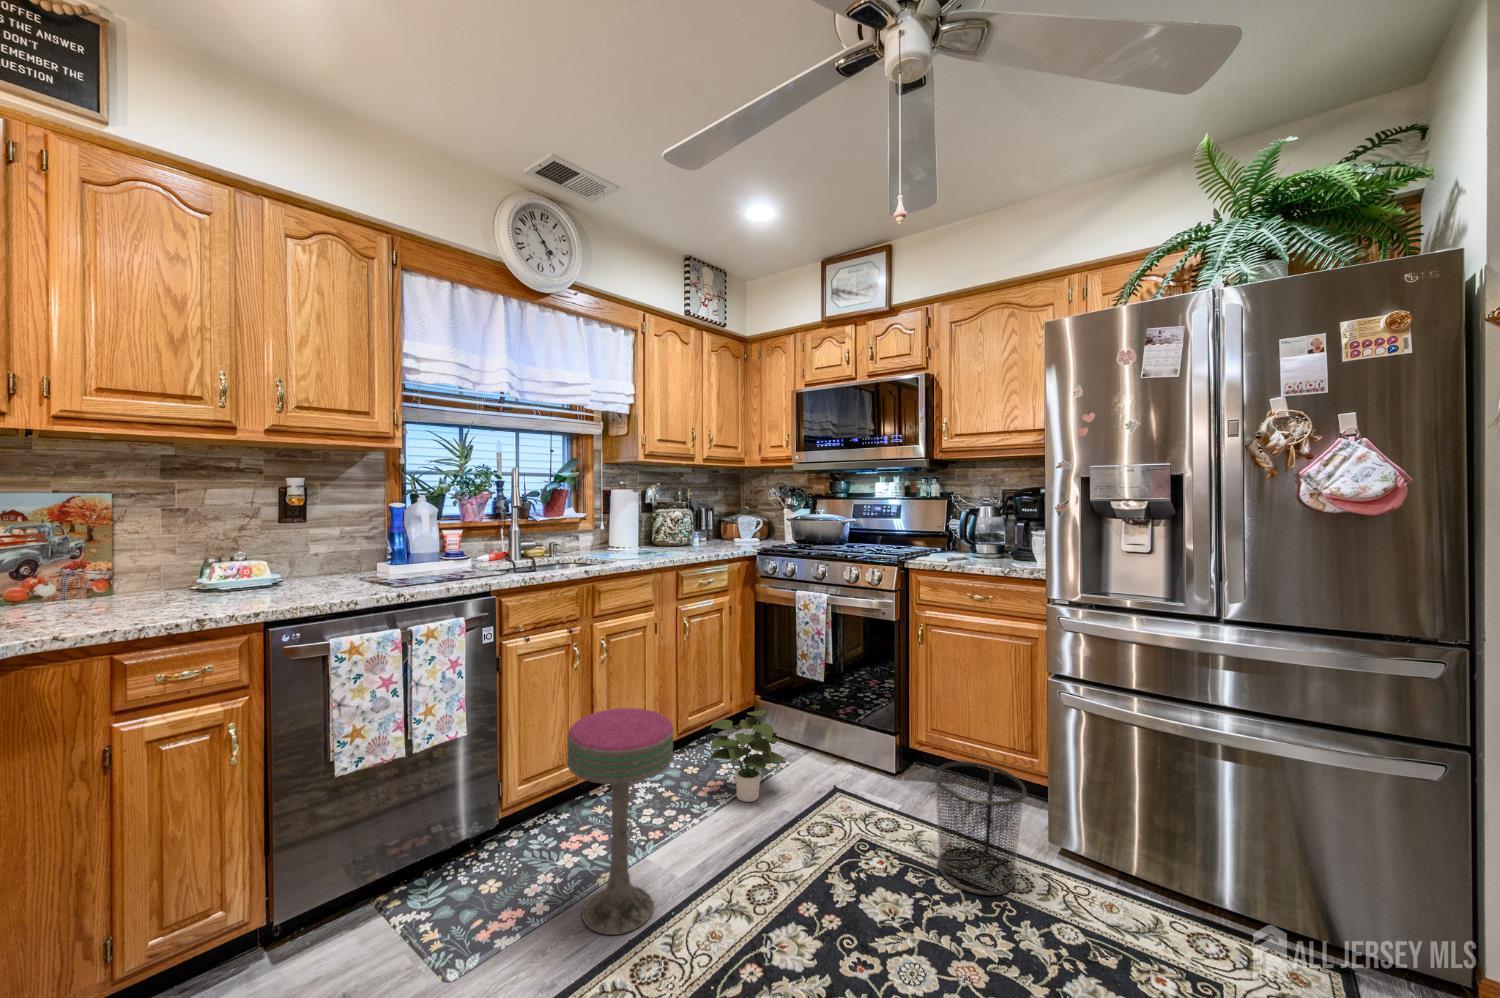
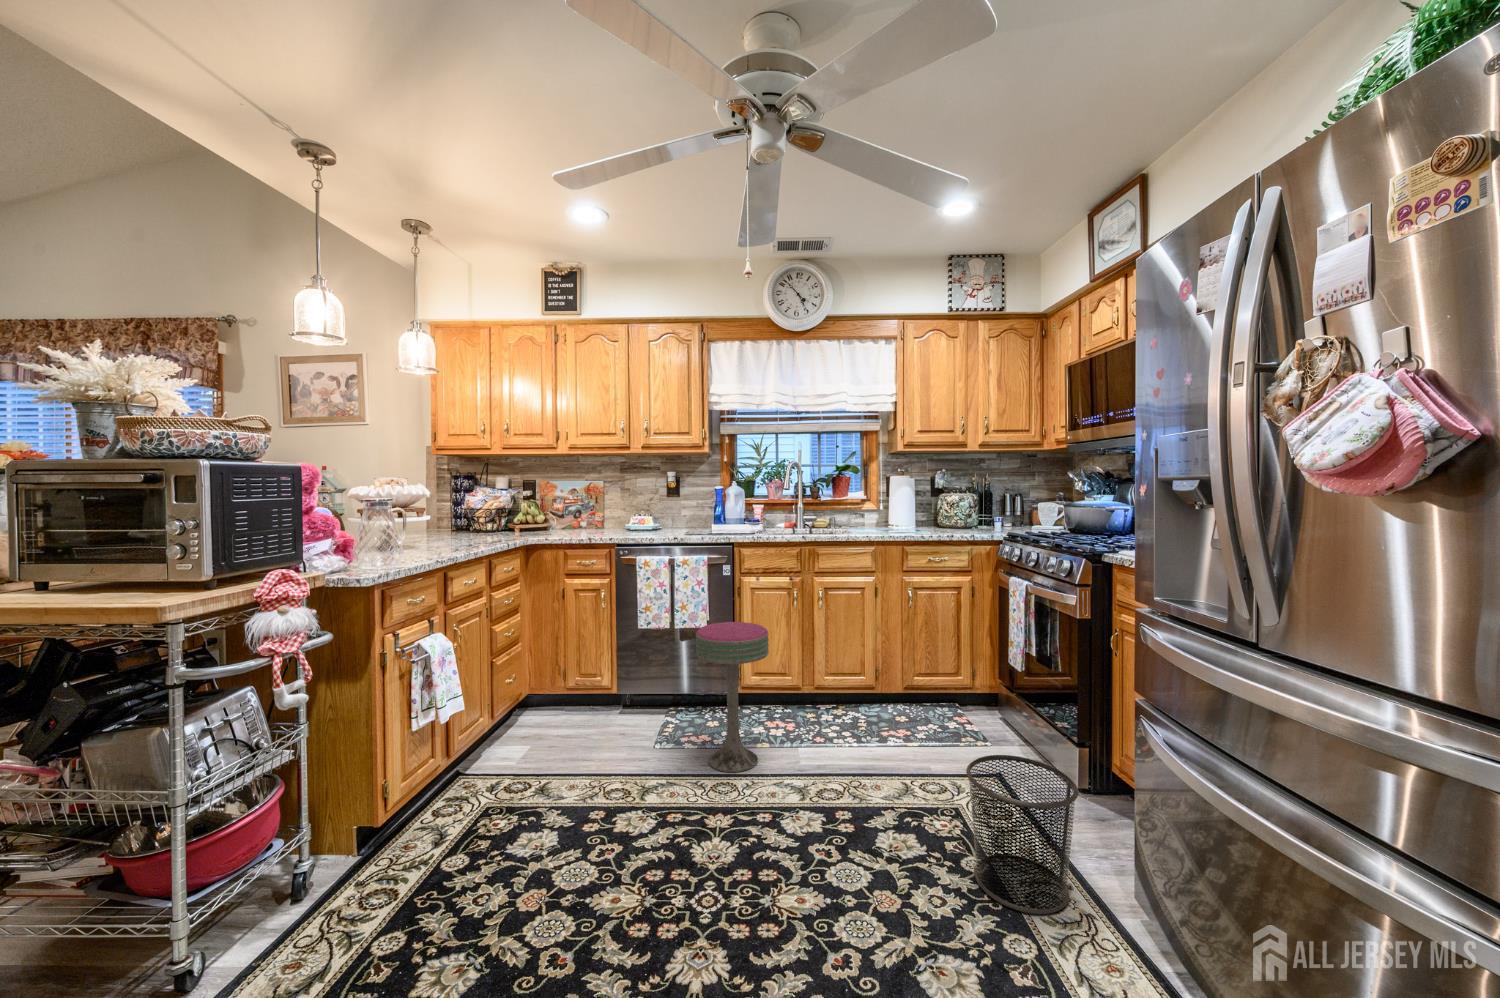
potted plant: present [710,710,786,802] -> none [875,672,949,752]

